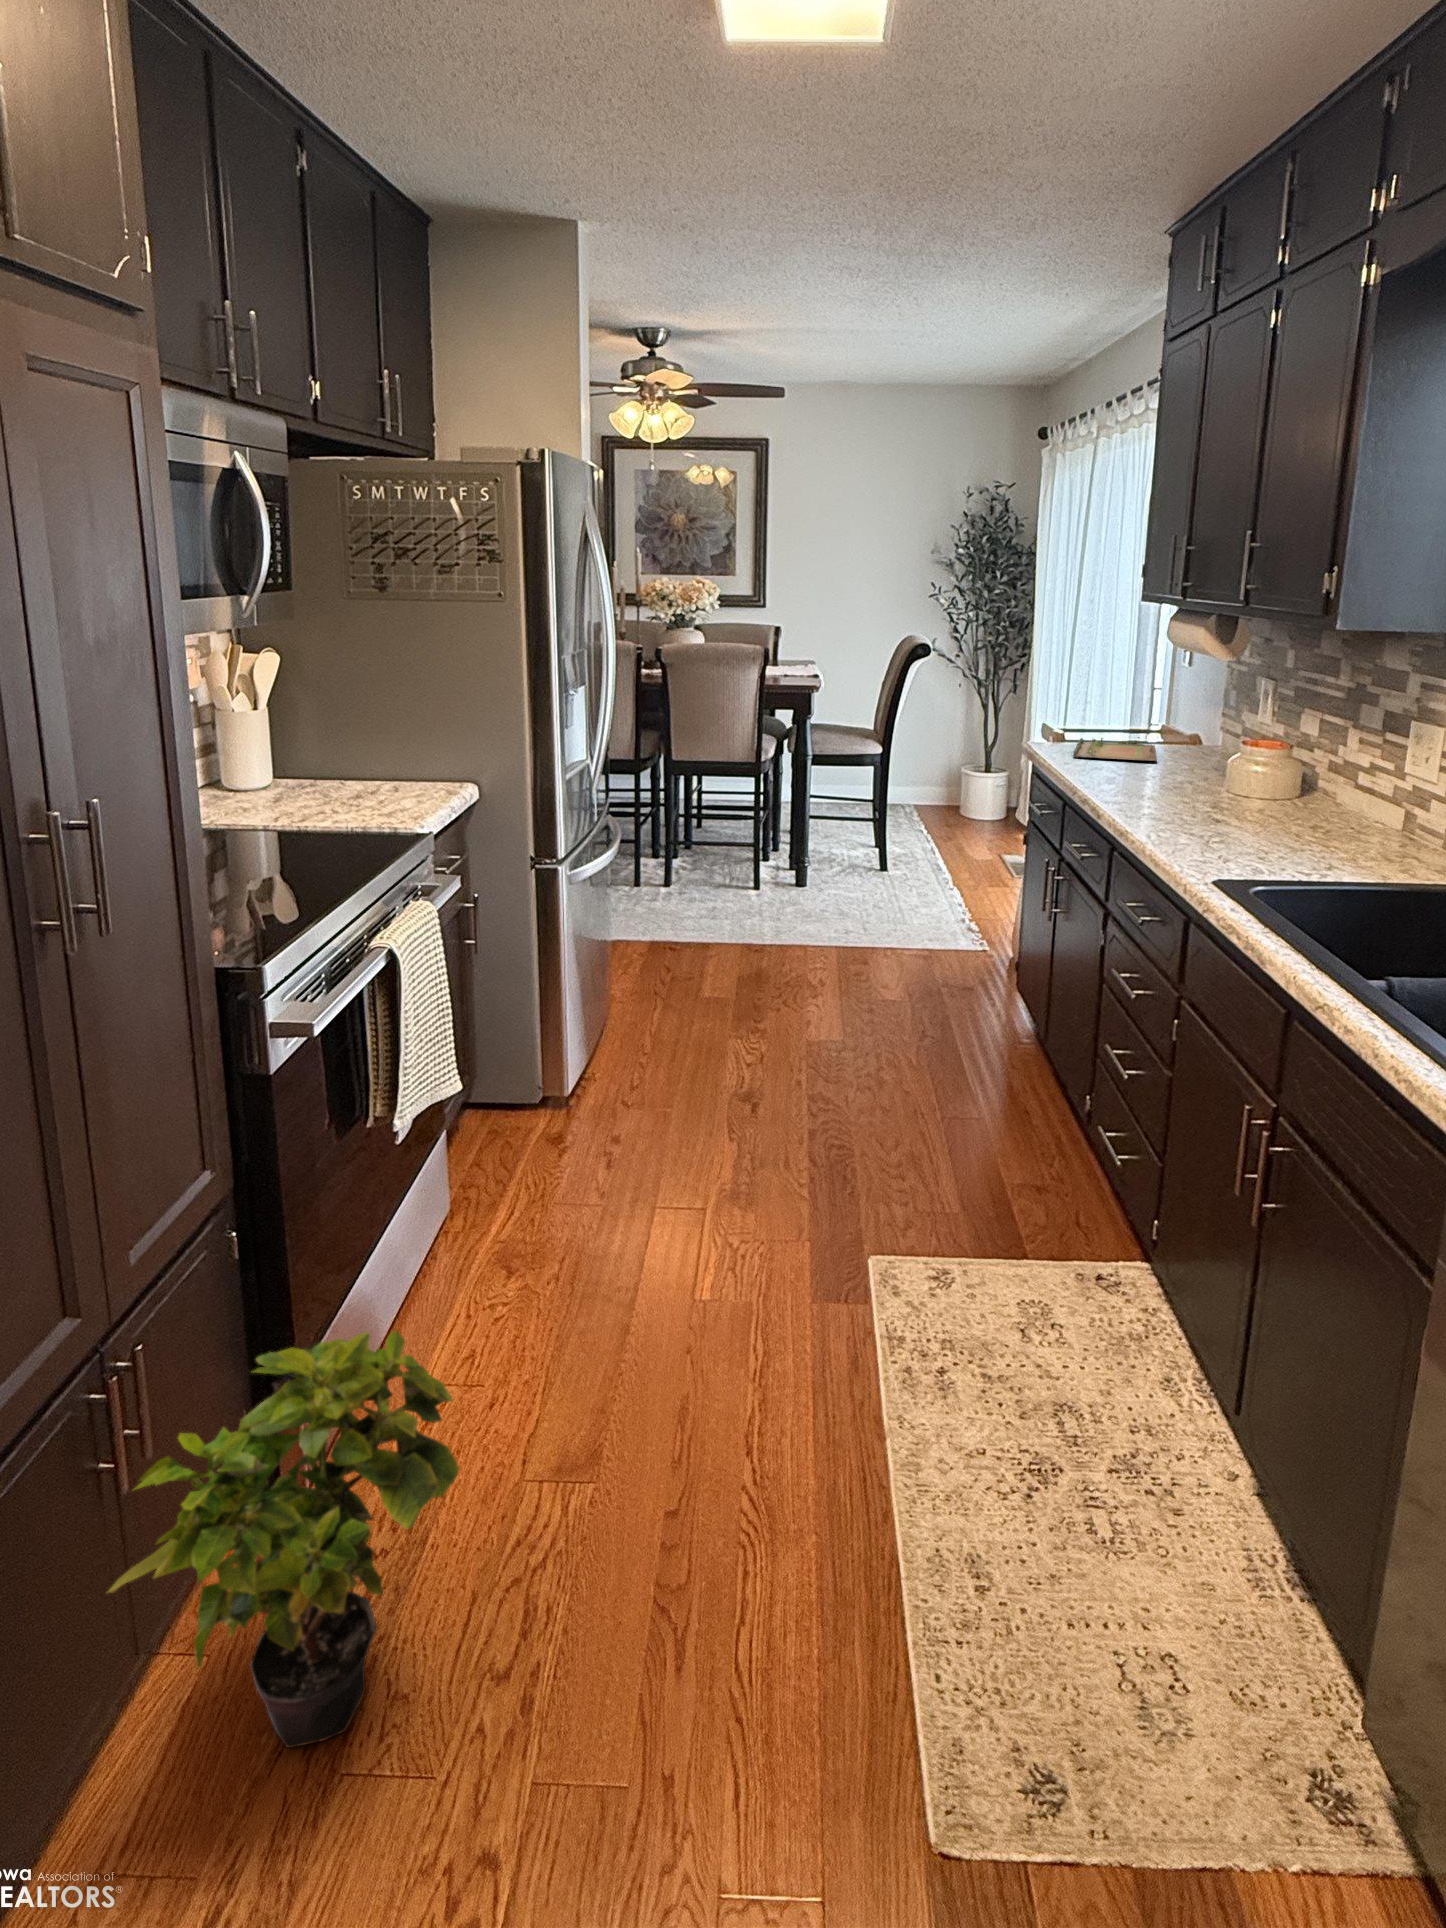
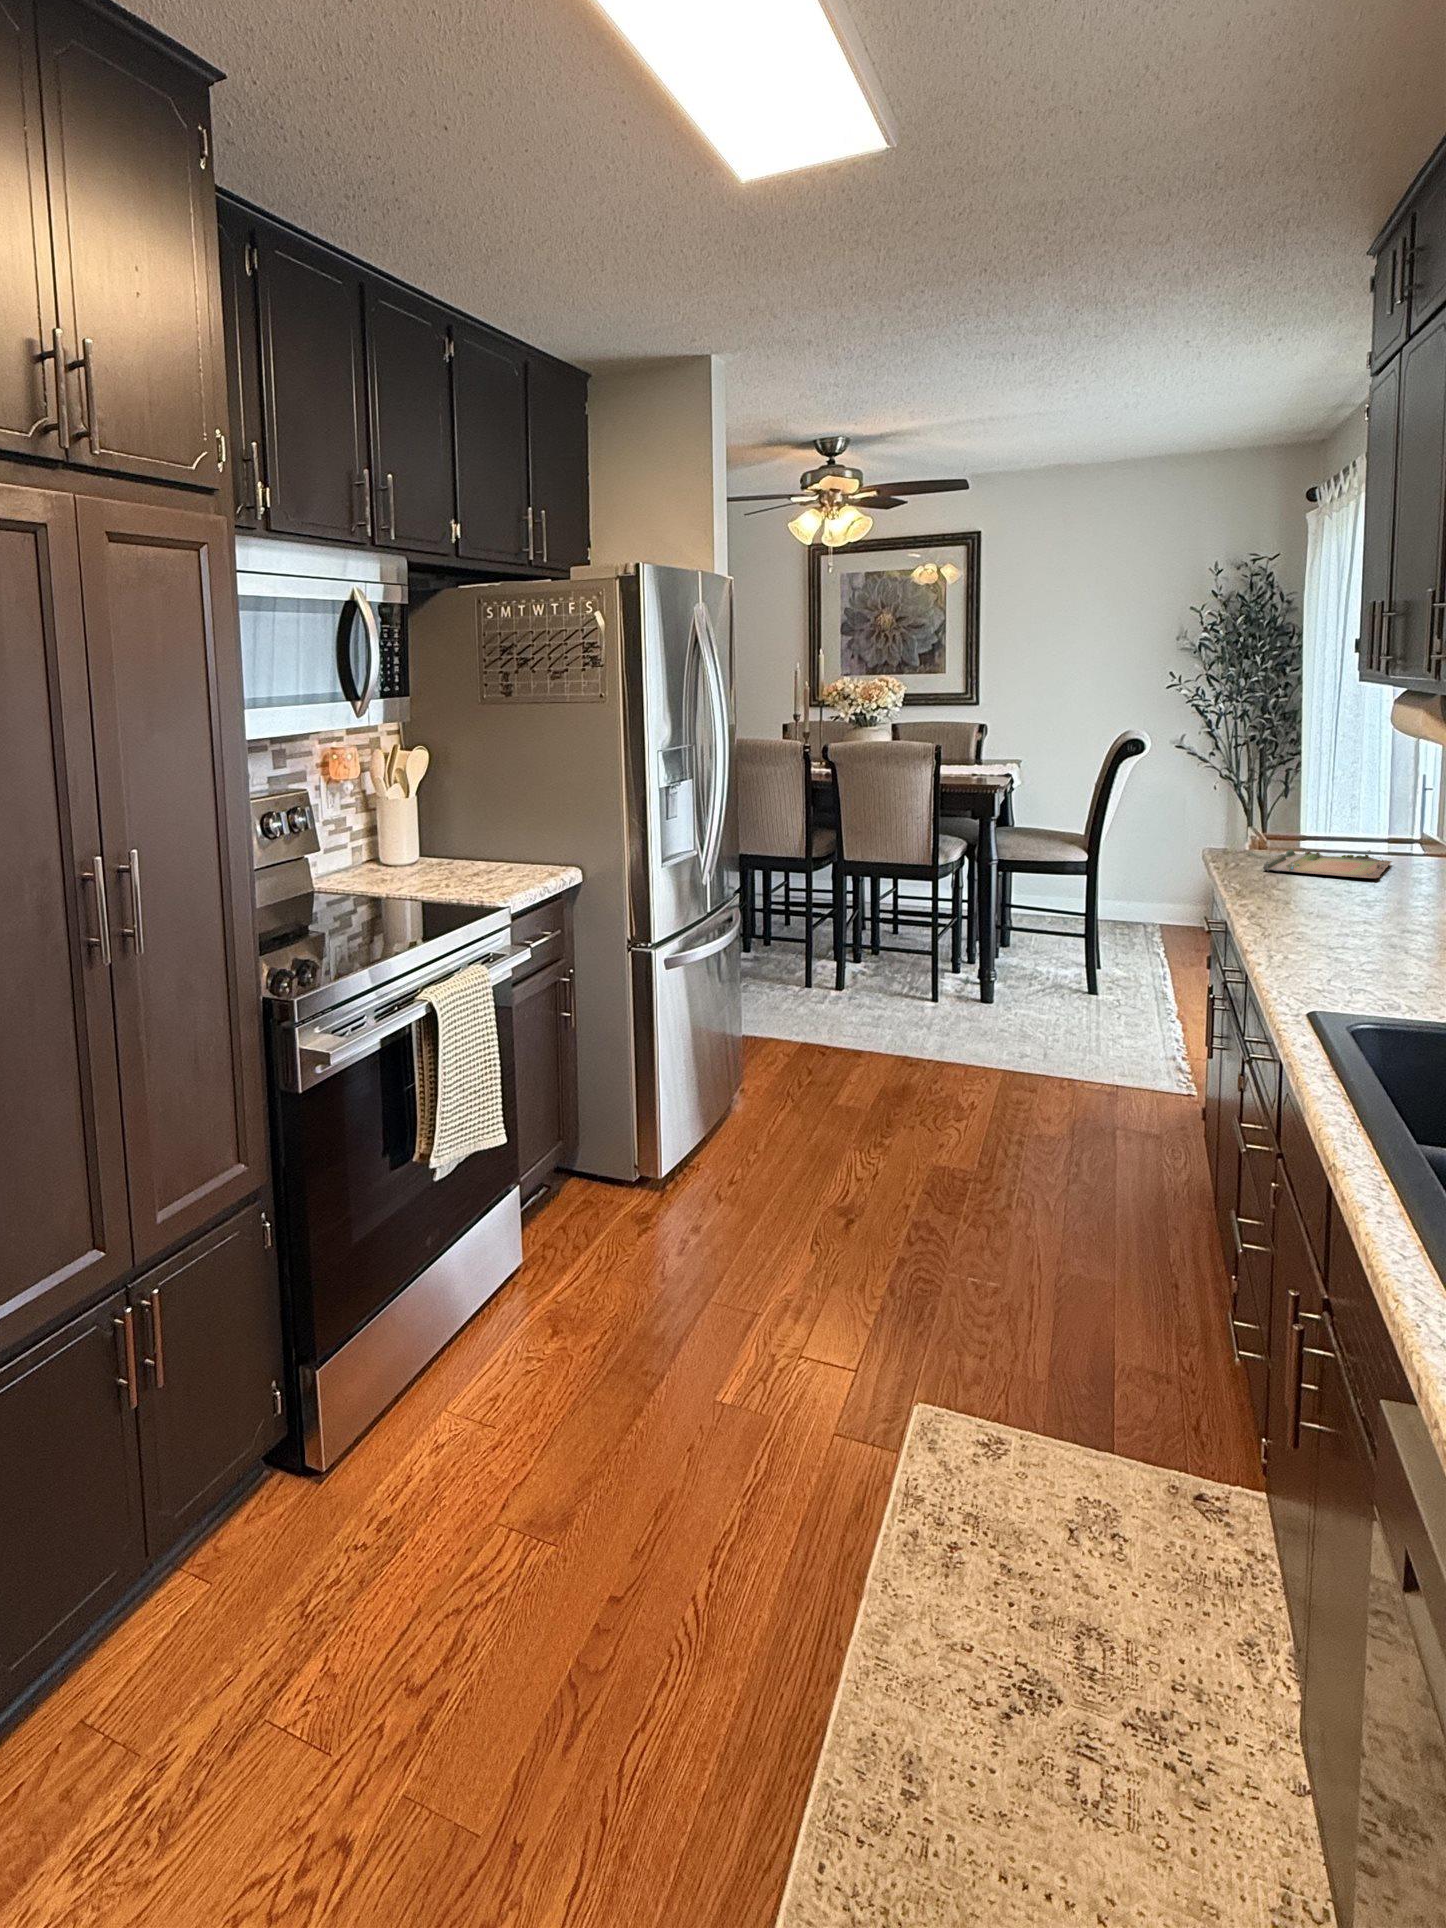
potted plant: present [108,1331,460,1748] -> none [106,1323,396,1689]

